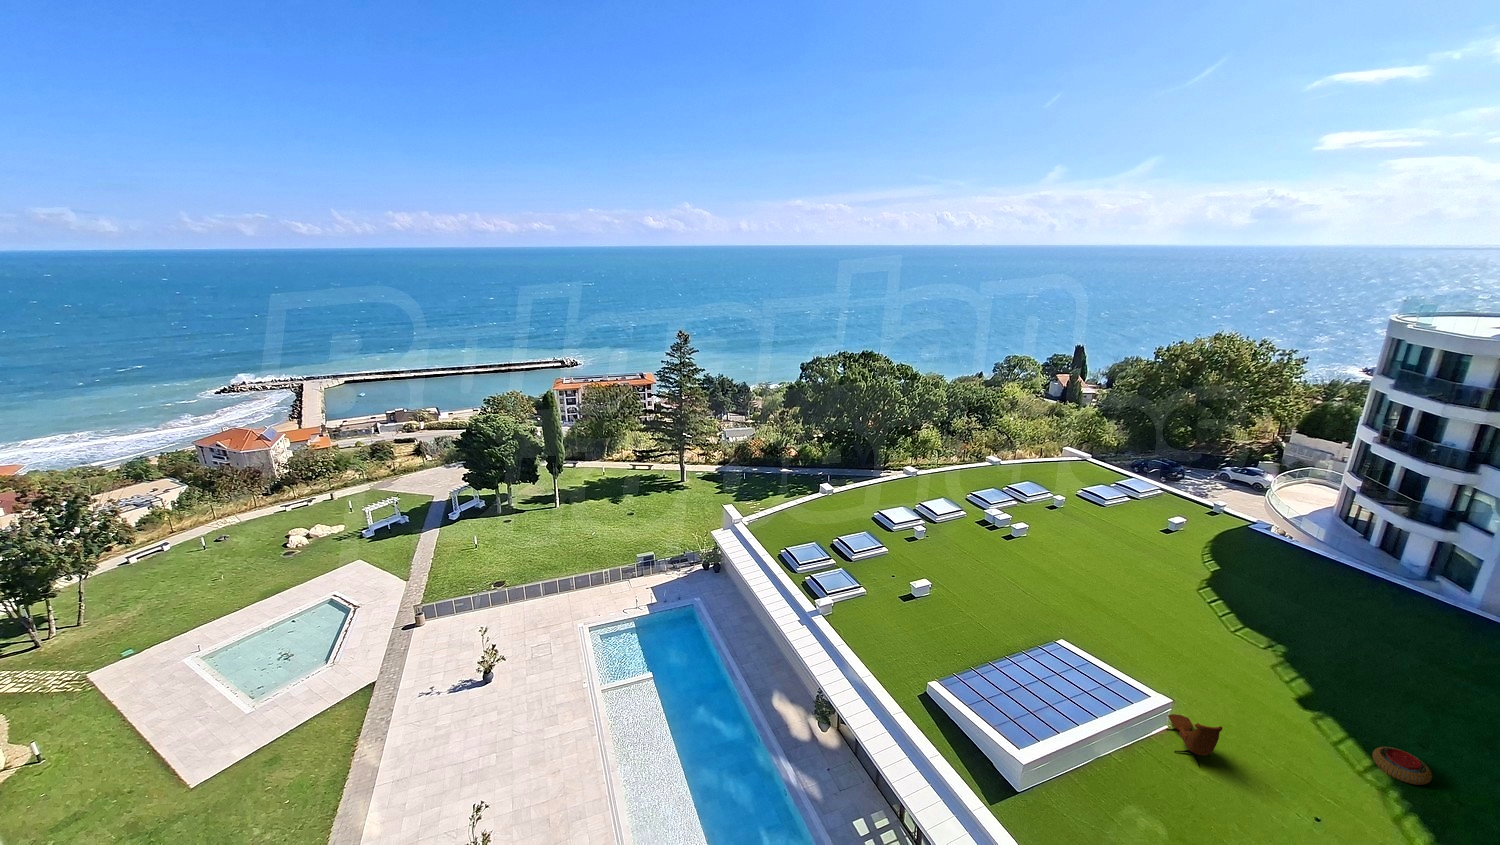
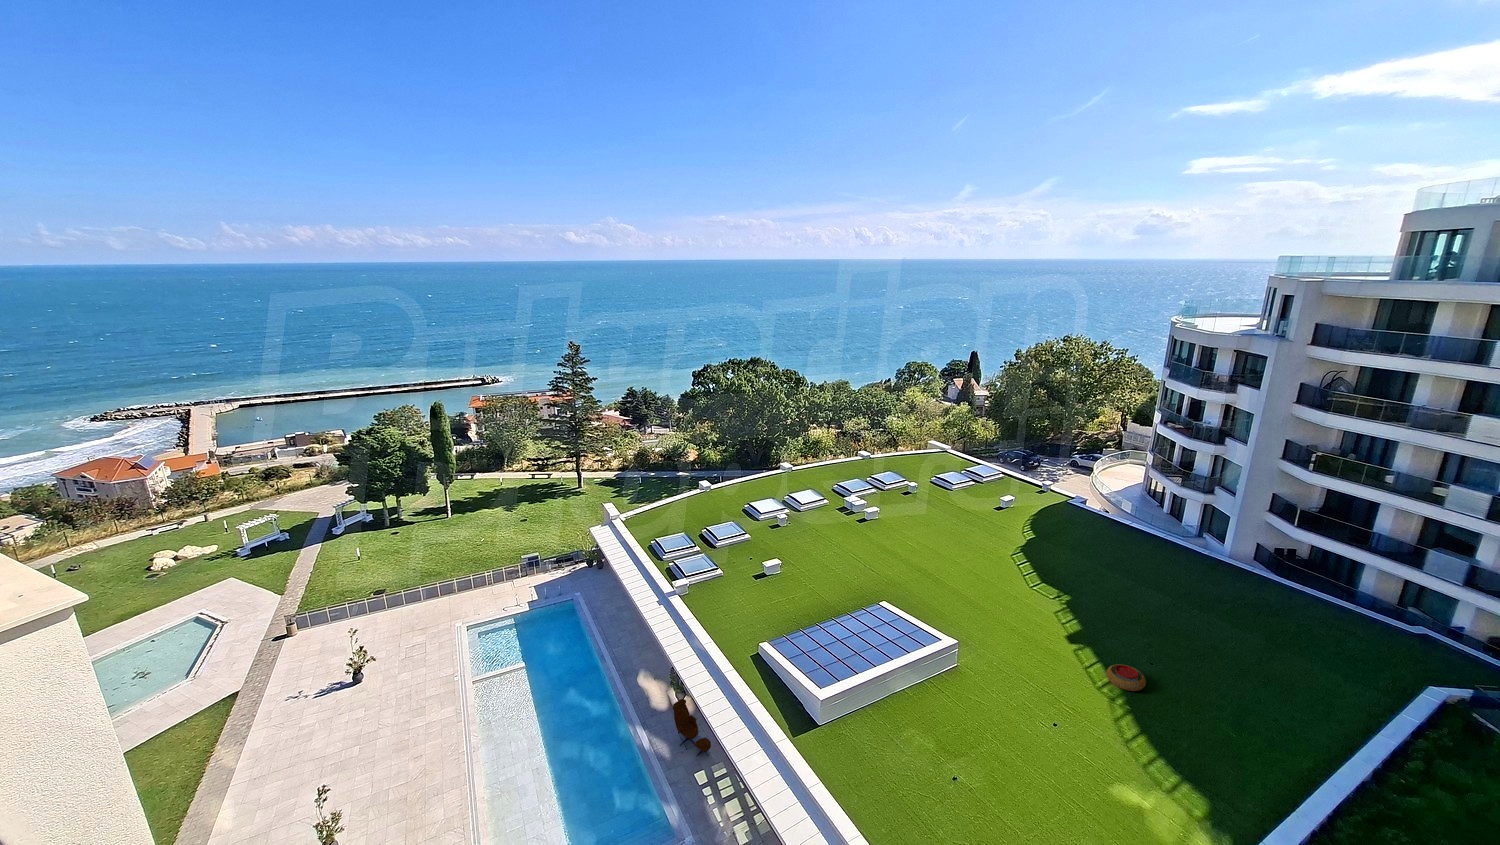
lounge chair: present [1166,714,1222,767] -> present [673,699,711,756]

